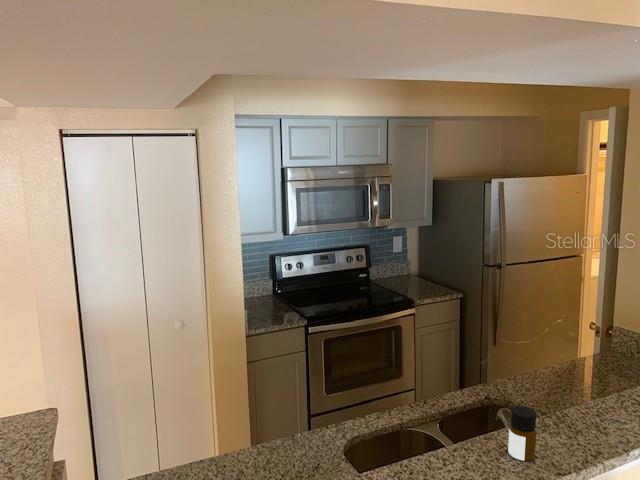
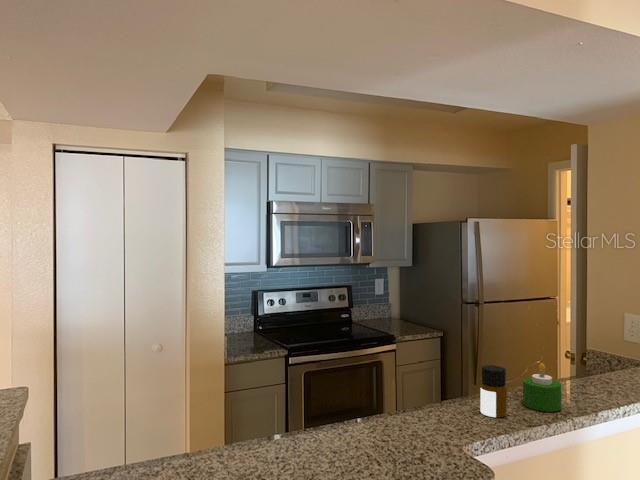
candle: none [551,399,593,449] -> present [523,363,561,412]

